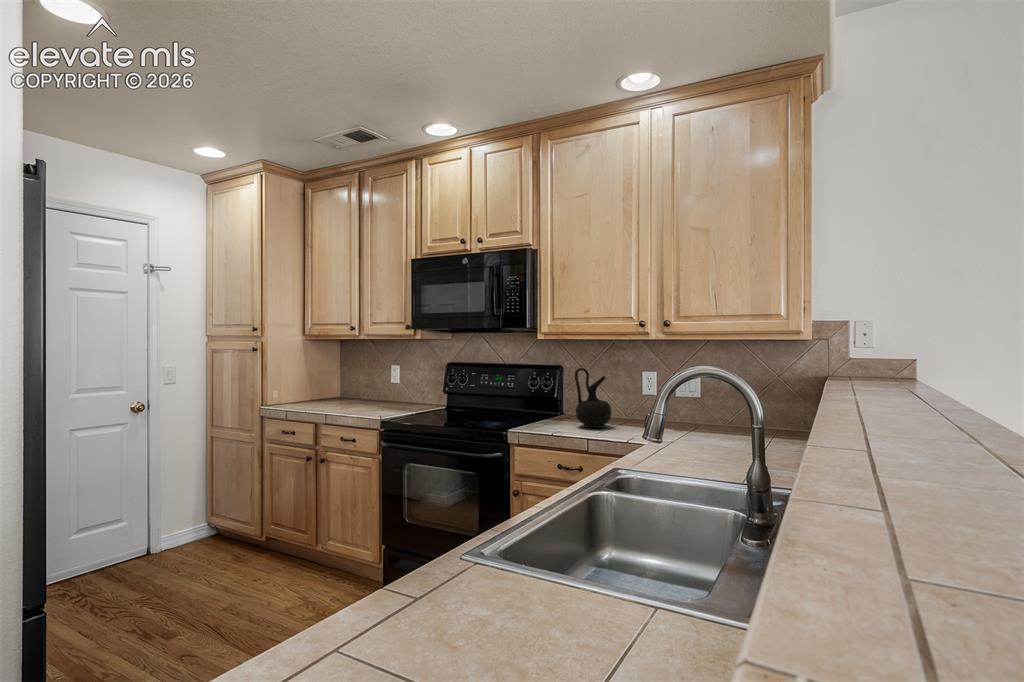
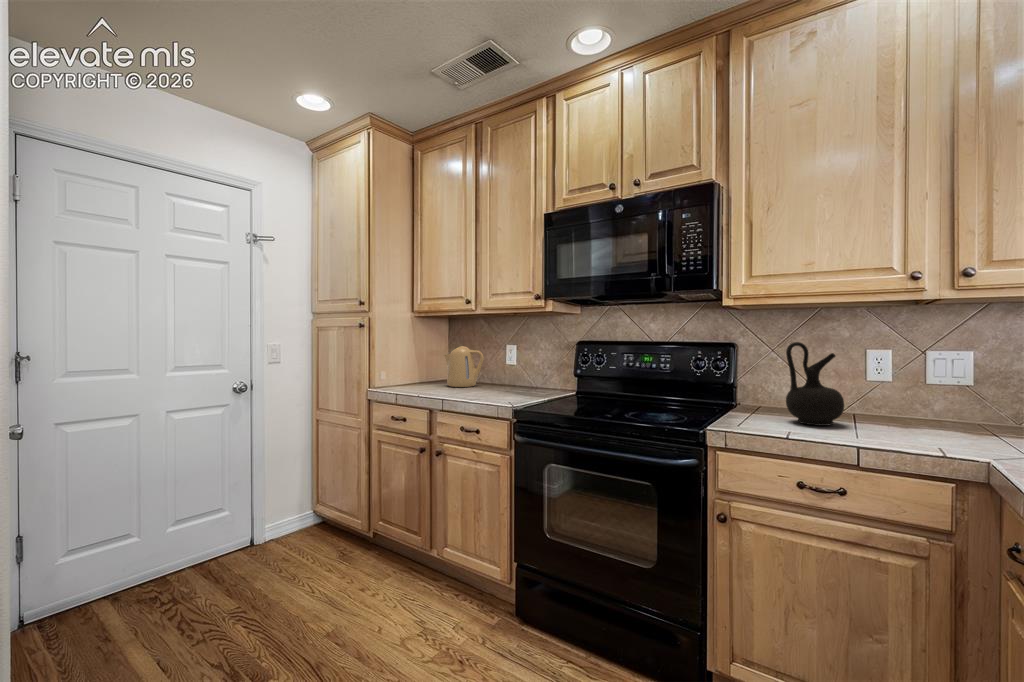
kettle: none [333,366,370,403] -> present [444,346,484,387]

